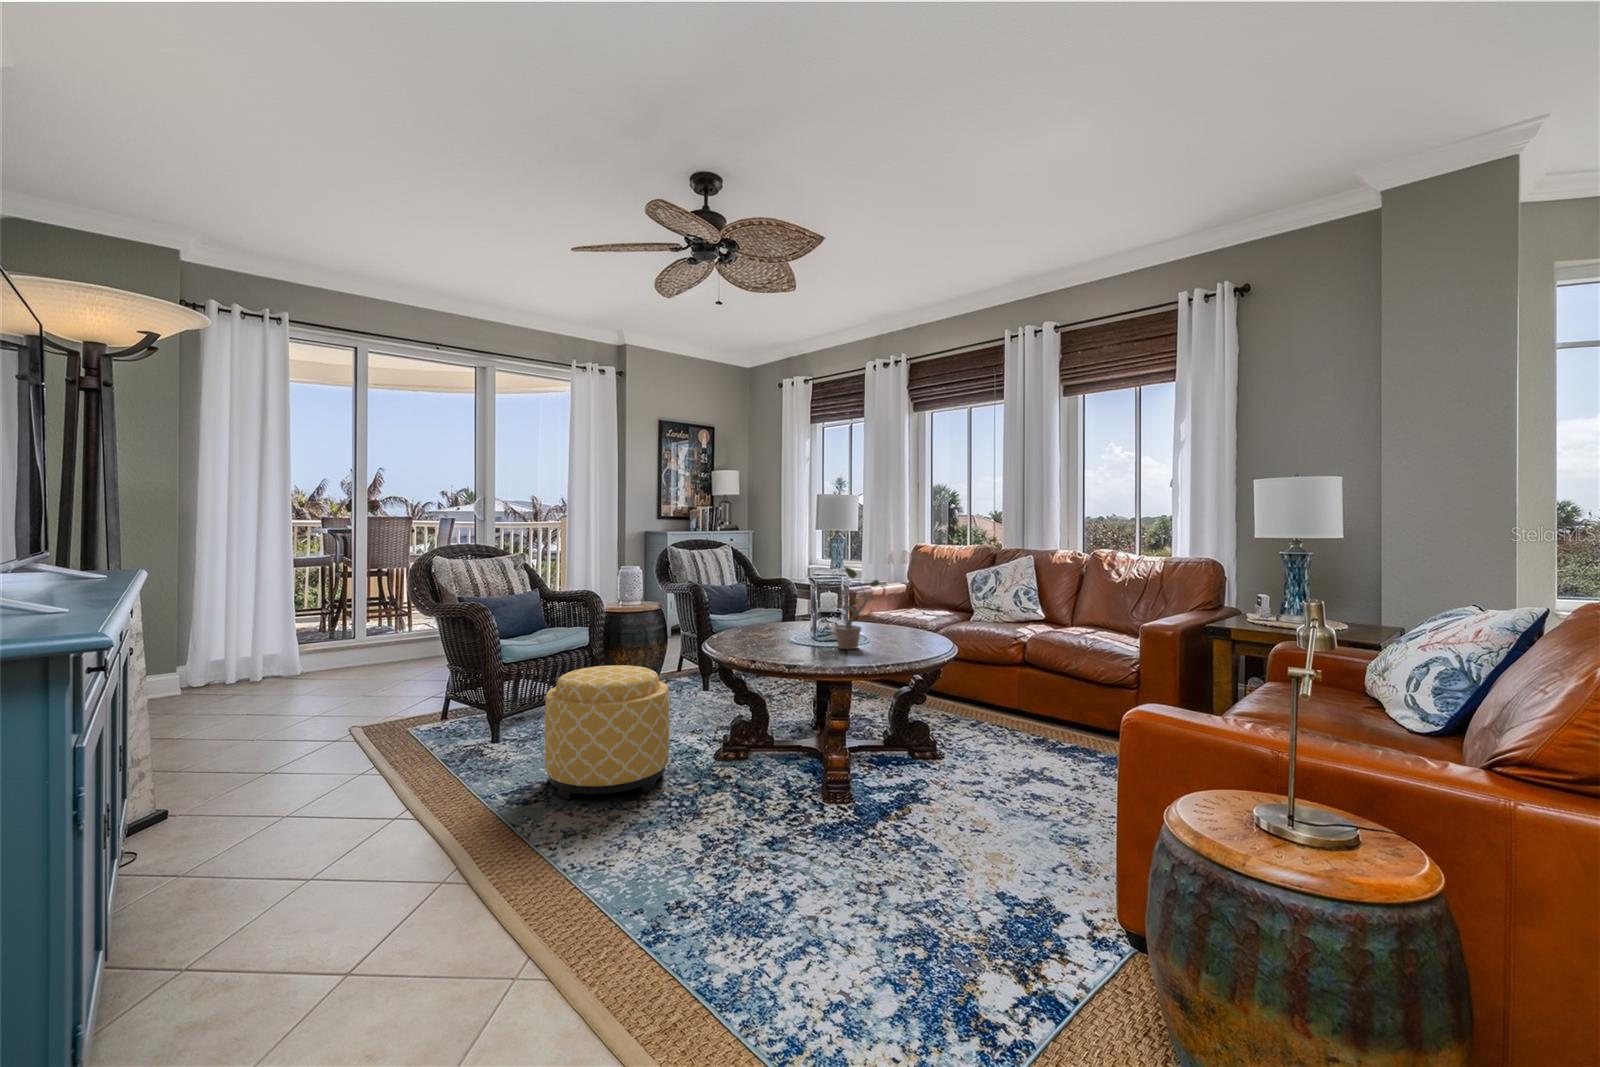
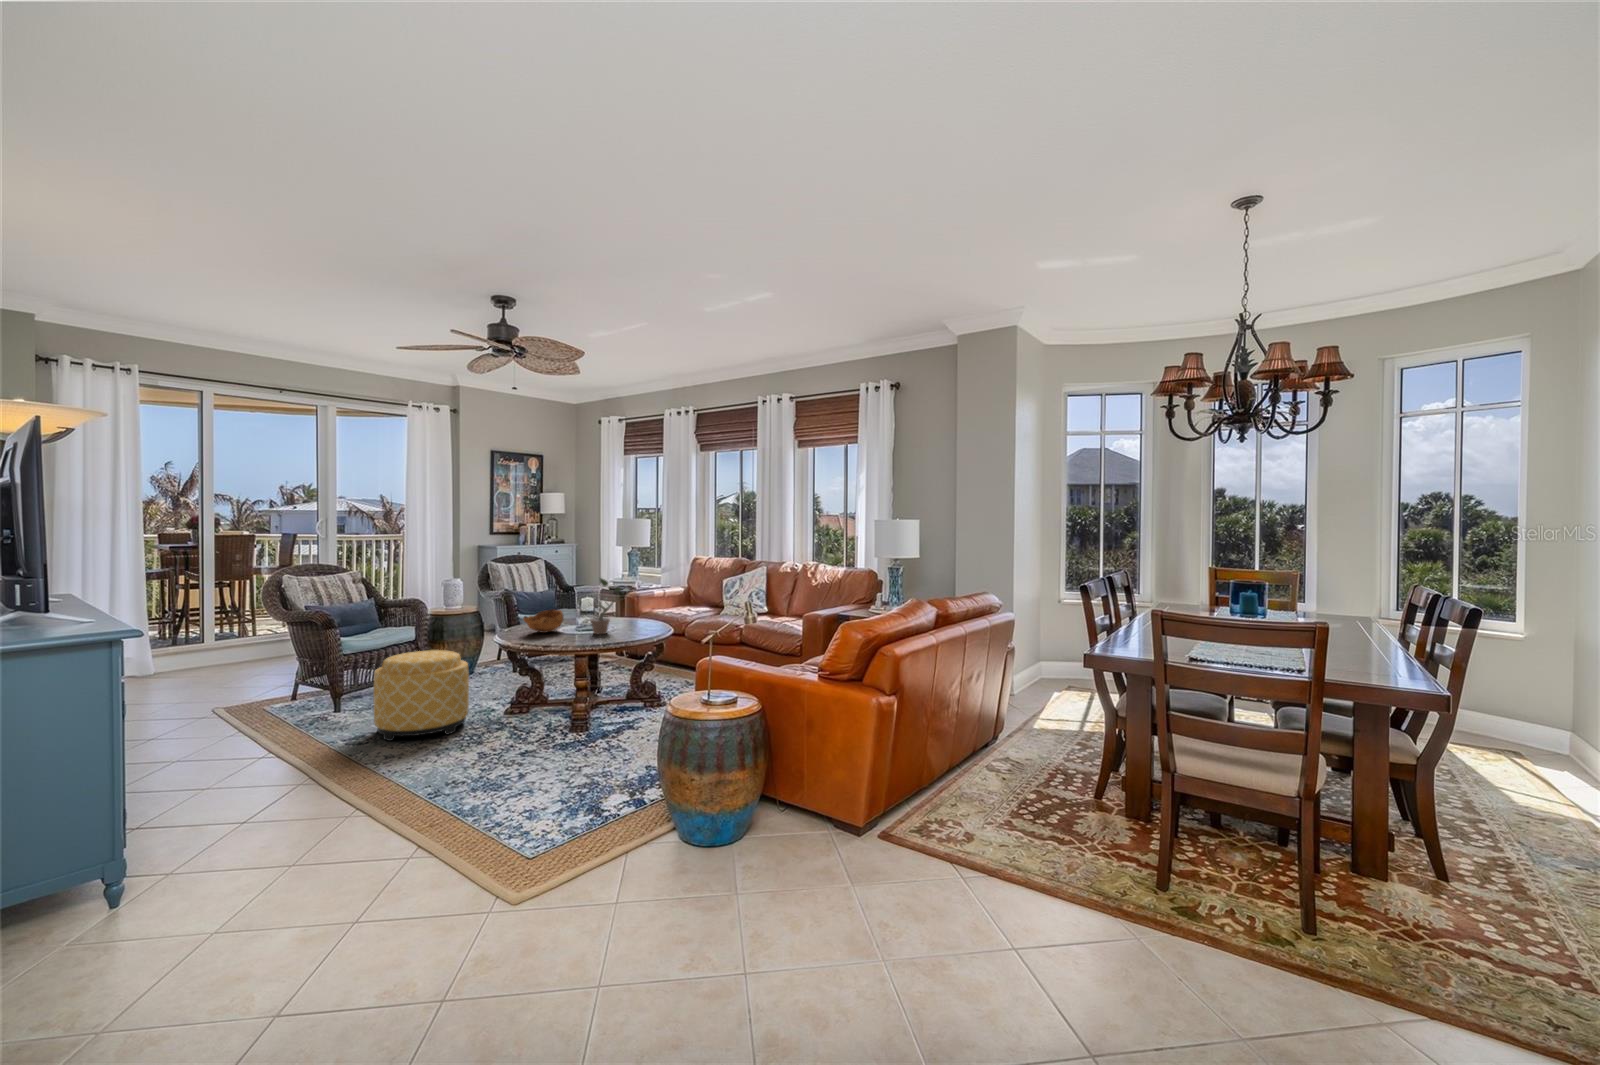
wooden bowl: none [739,611,793,644] -> present [523,610,564,633]

